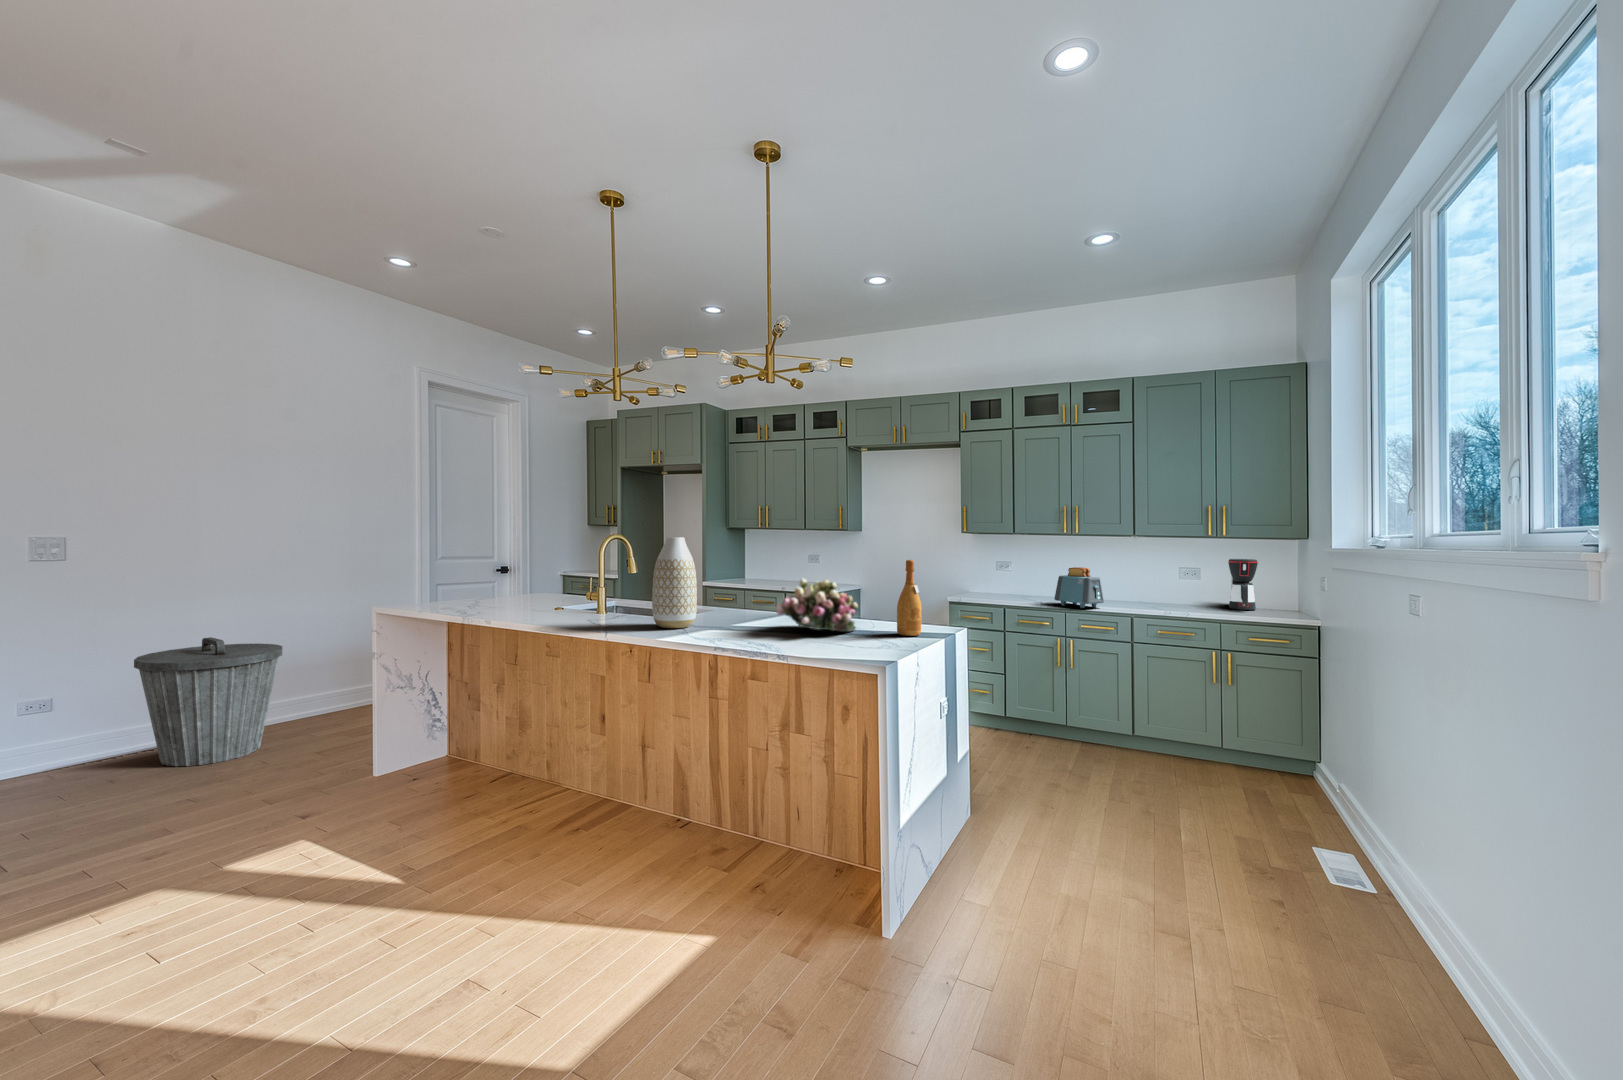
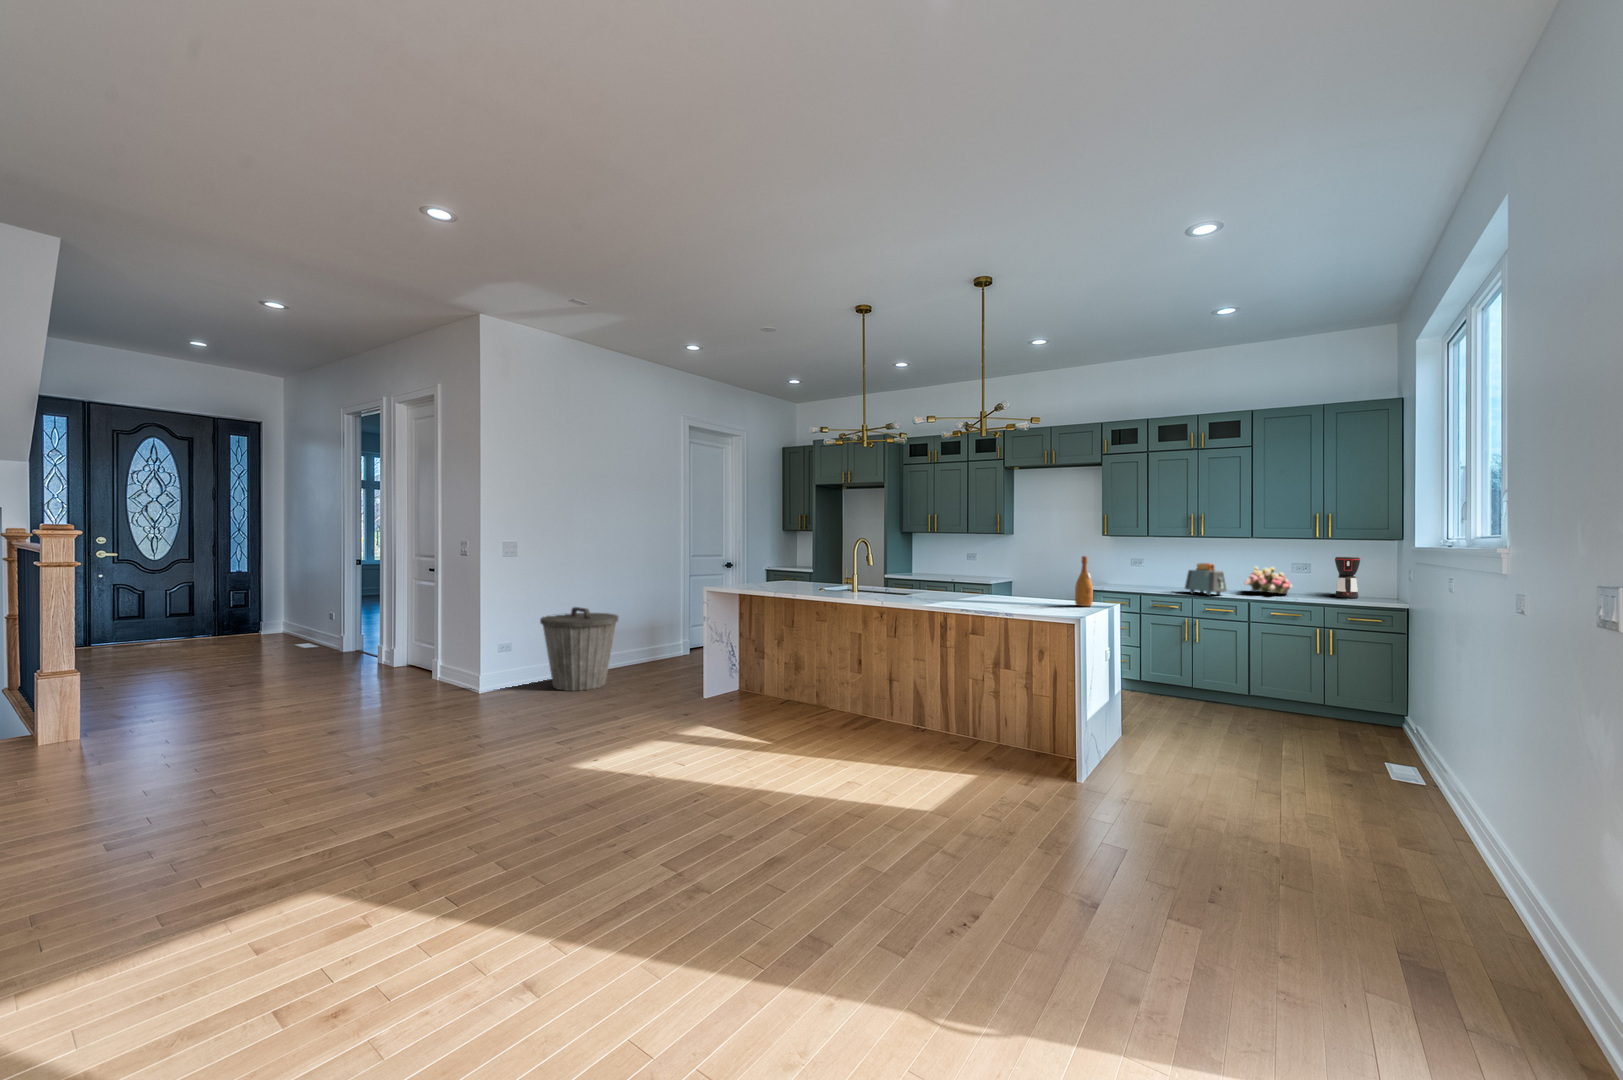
vase: present [652,537,697,628] -> none [905,541,933,600]
flower arrangement: present [776,579,858,632] -> present [1245,566,1292,594]

